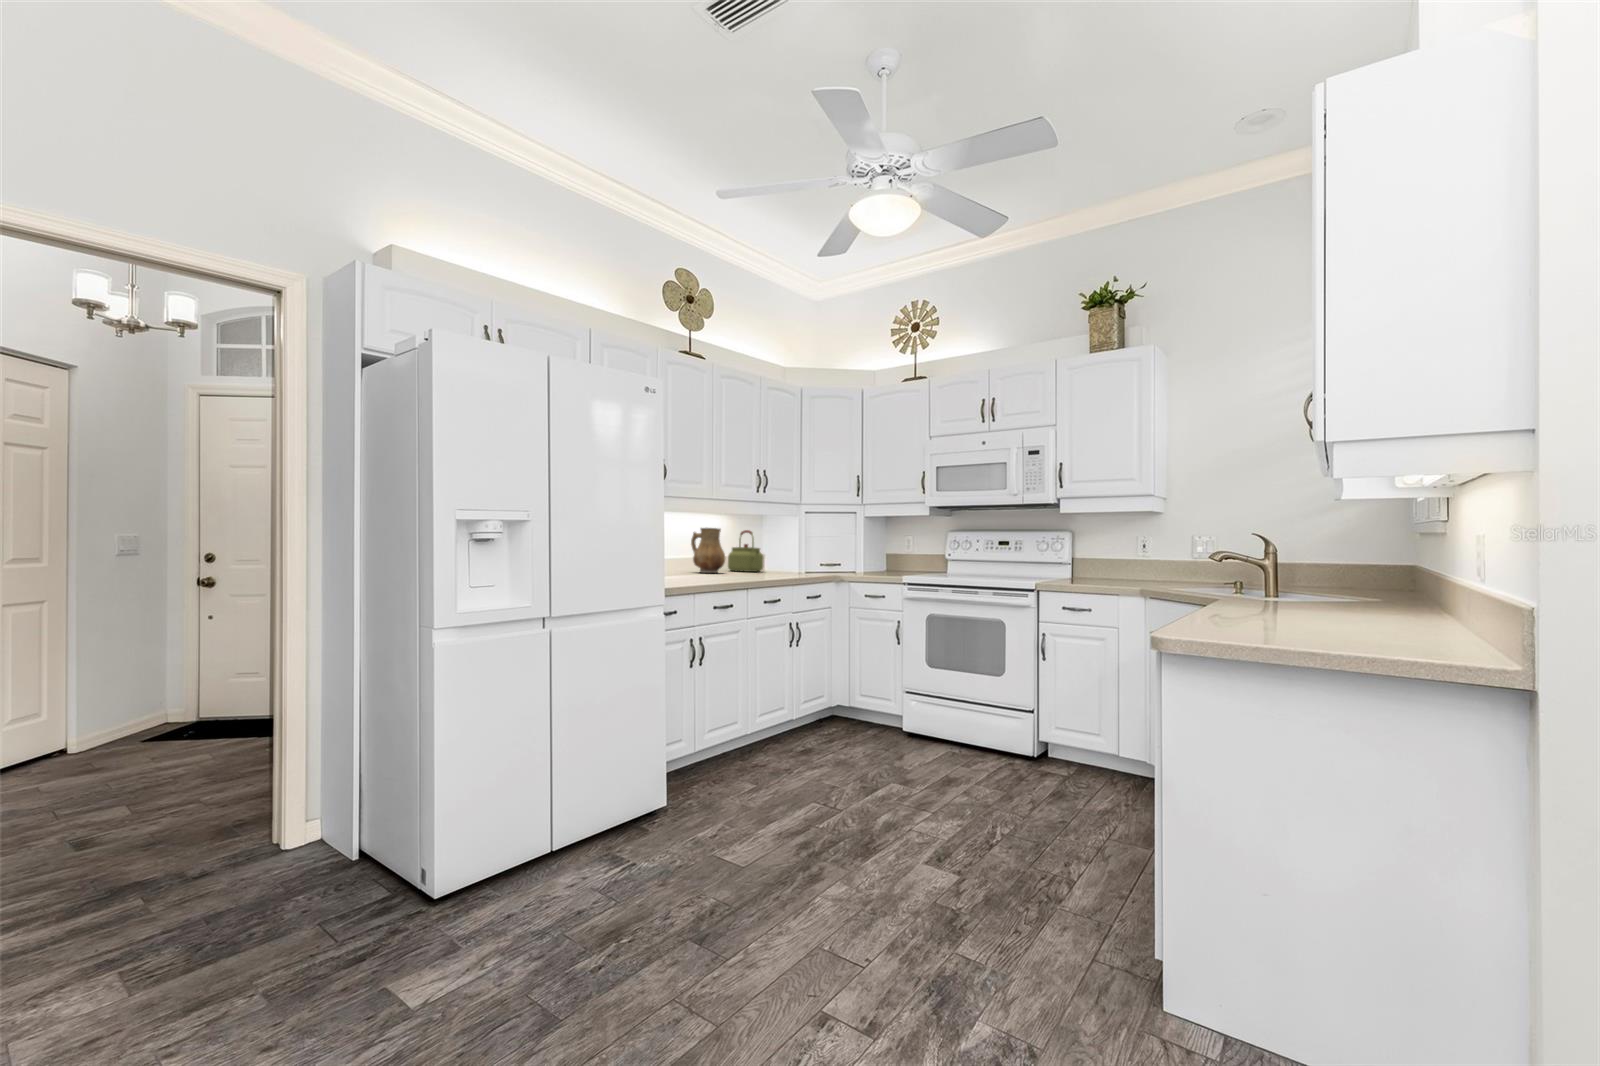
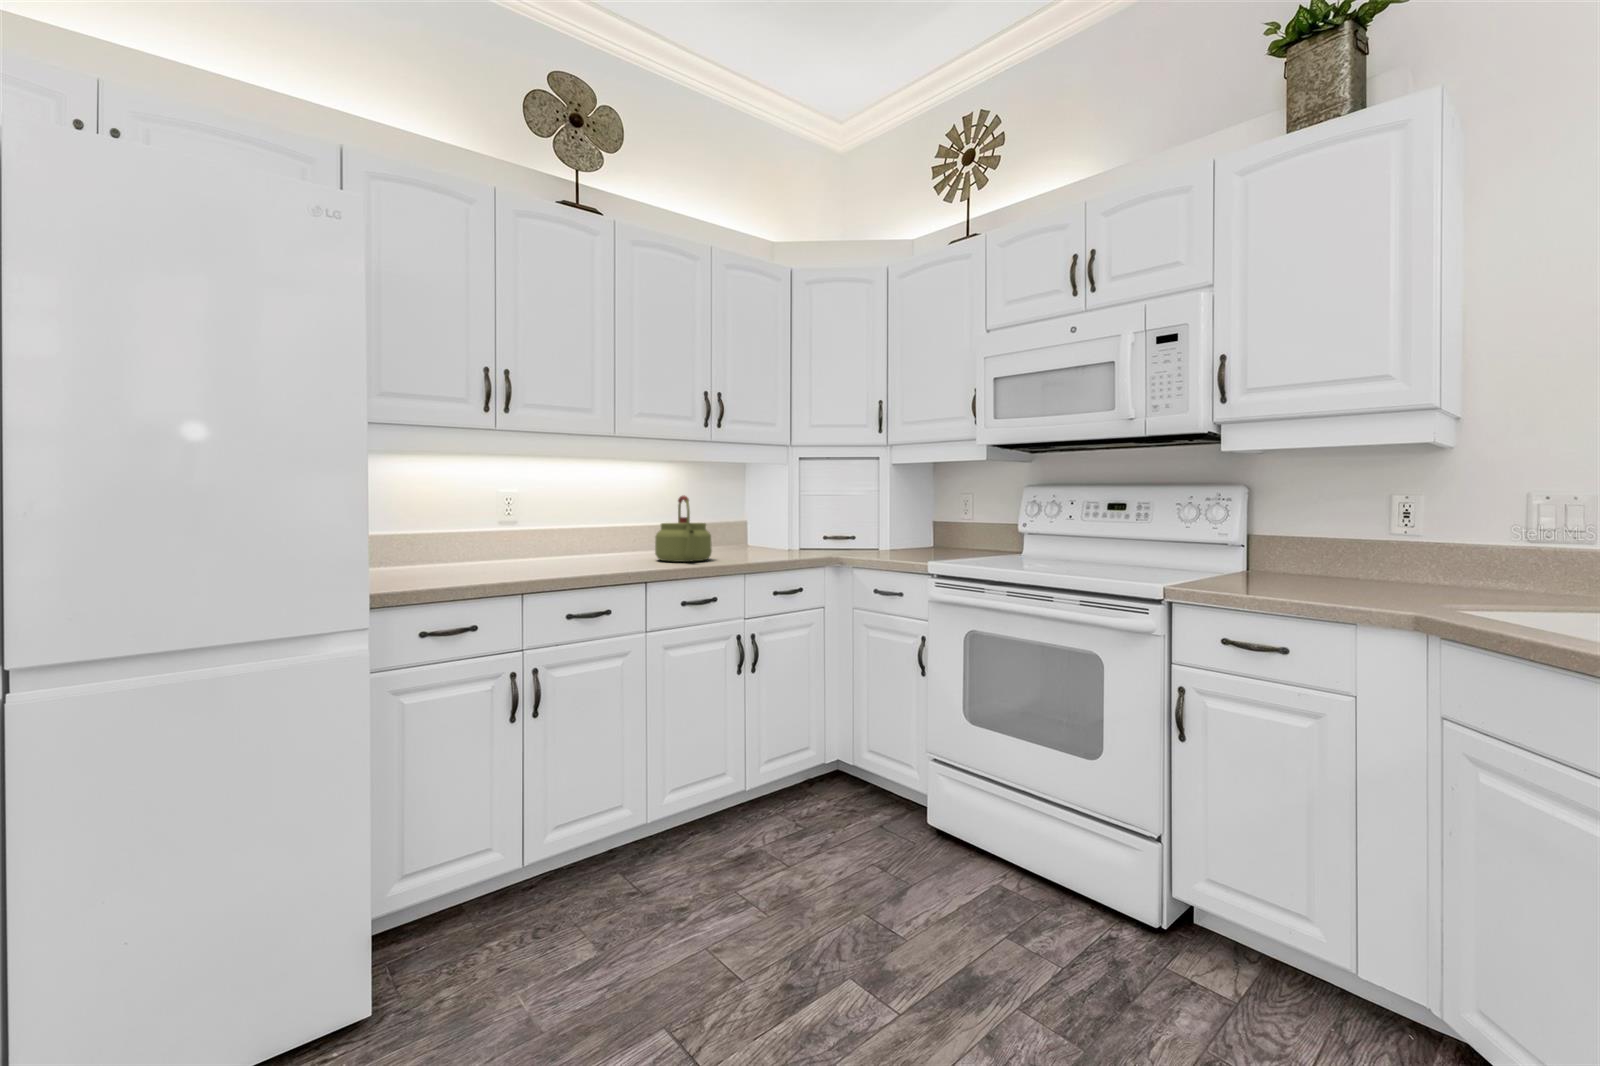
ceramic pitcher: present [691,528,725,573] -> none [573,496,627,570]

